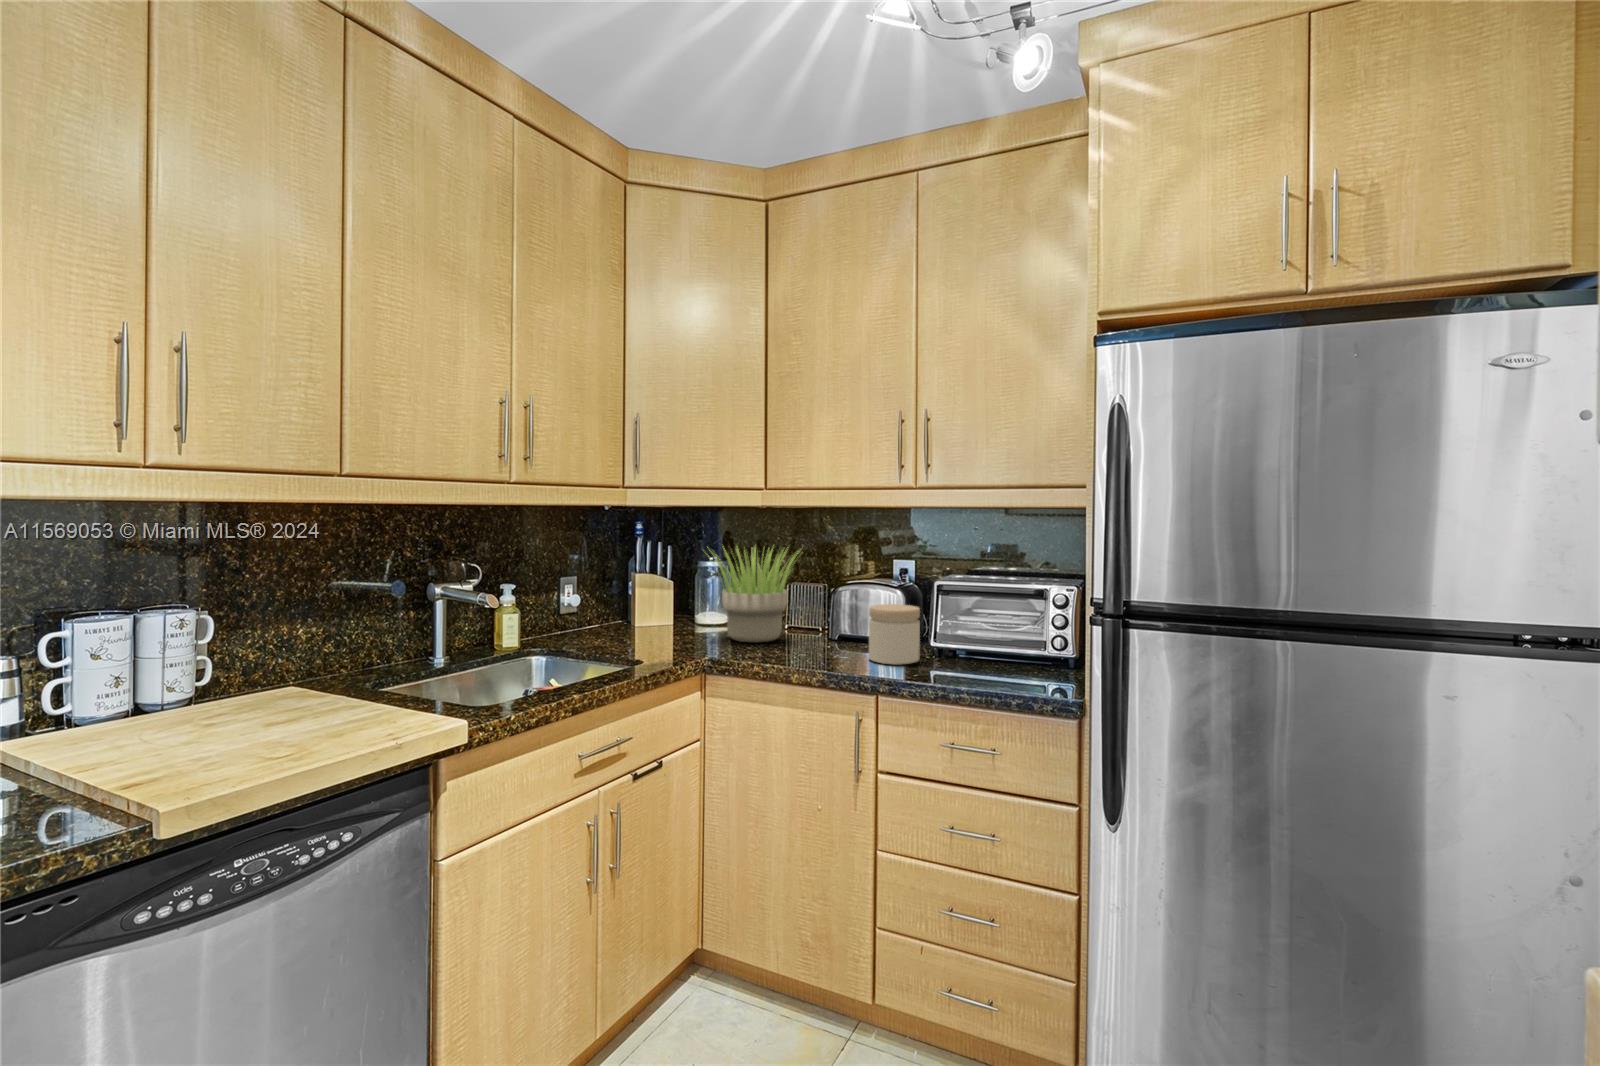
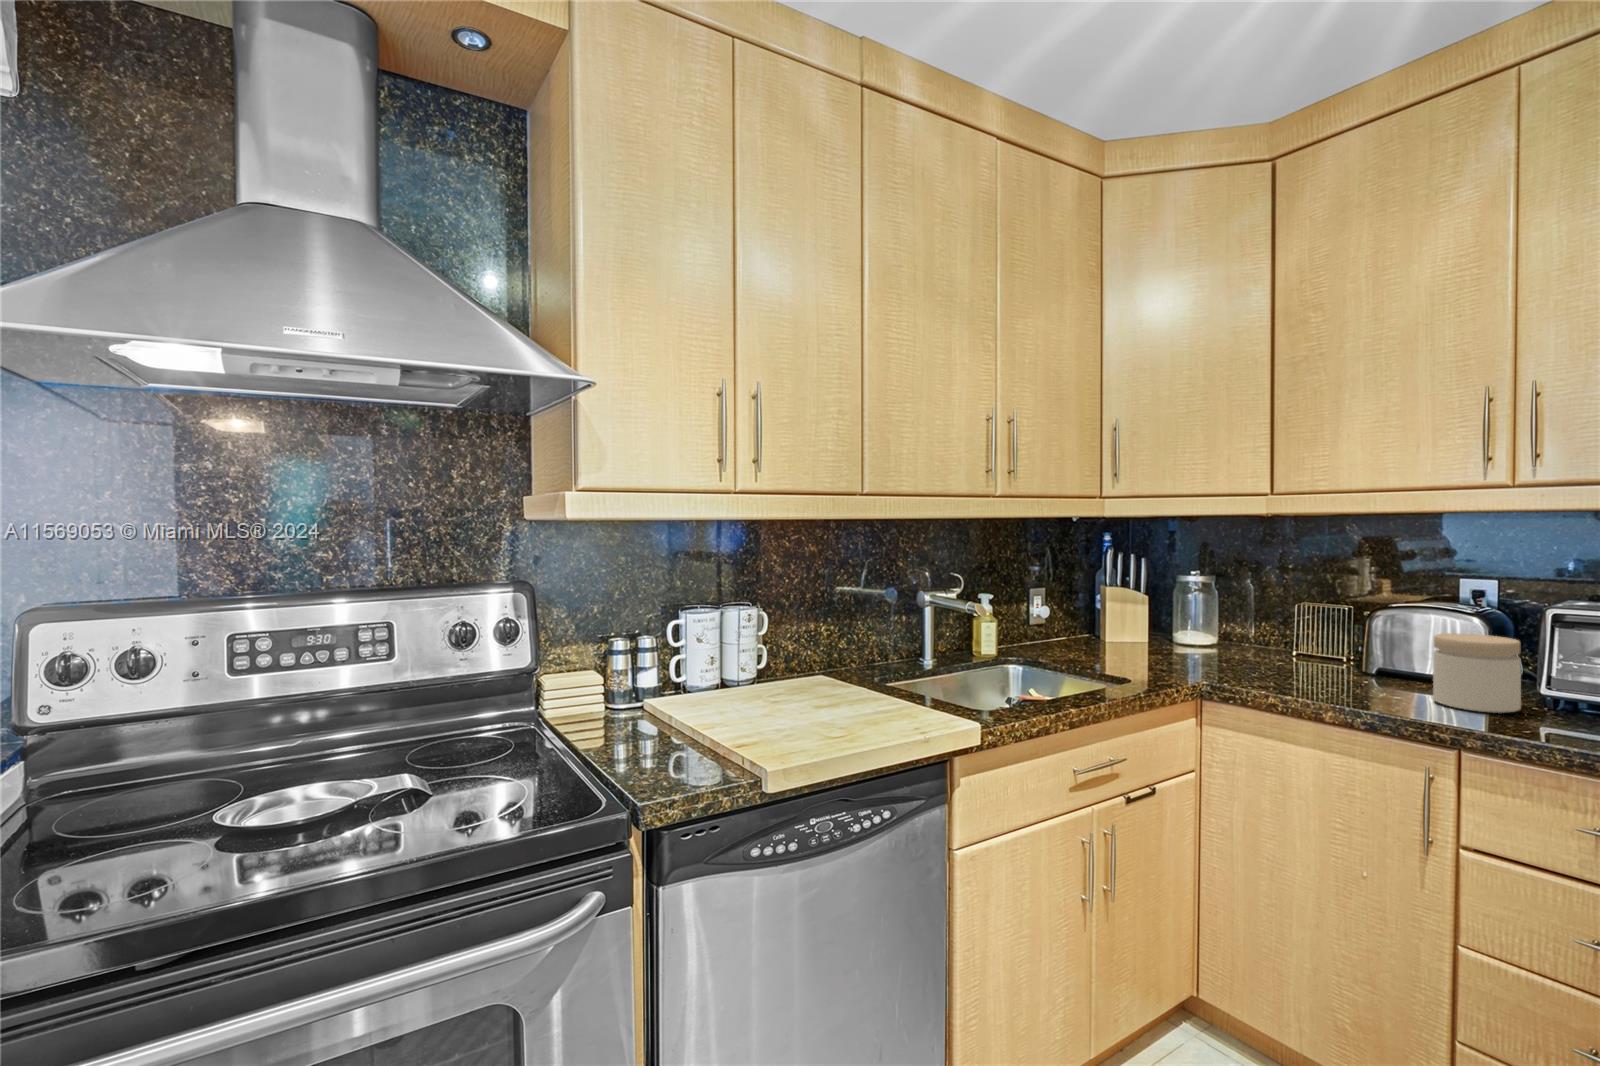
potted plant: present [708,548,798,643] -> none [1182,557,1326,669]

